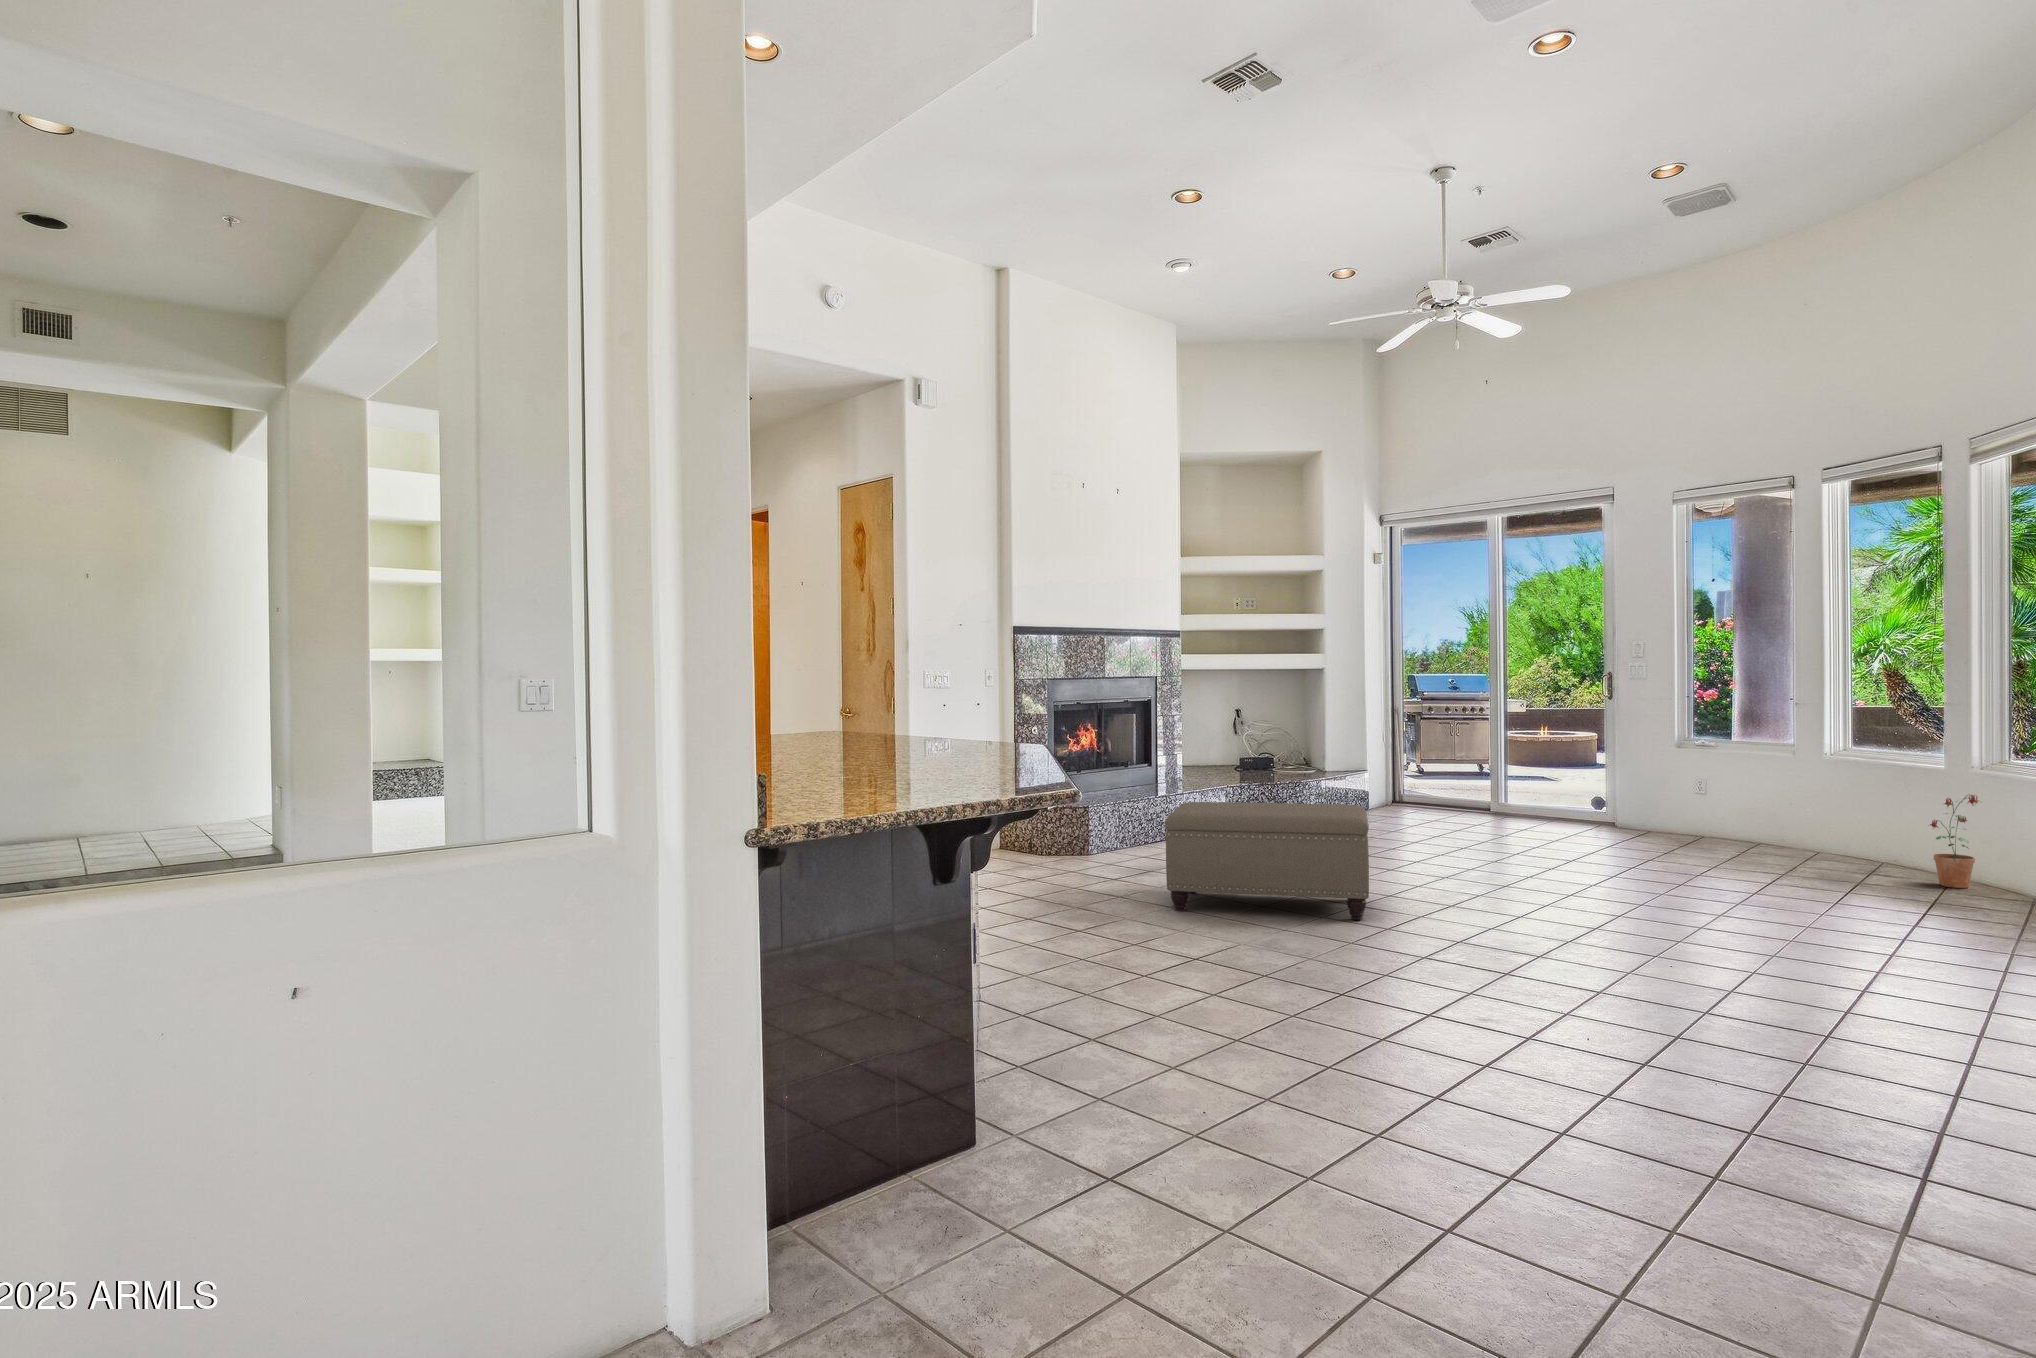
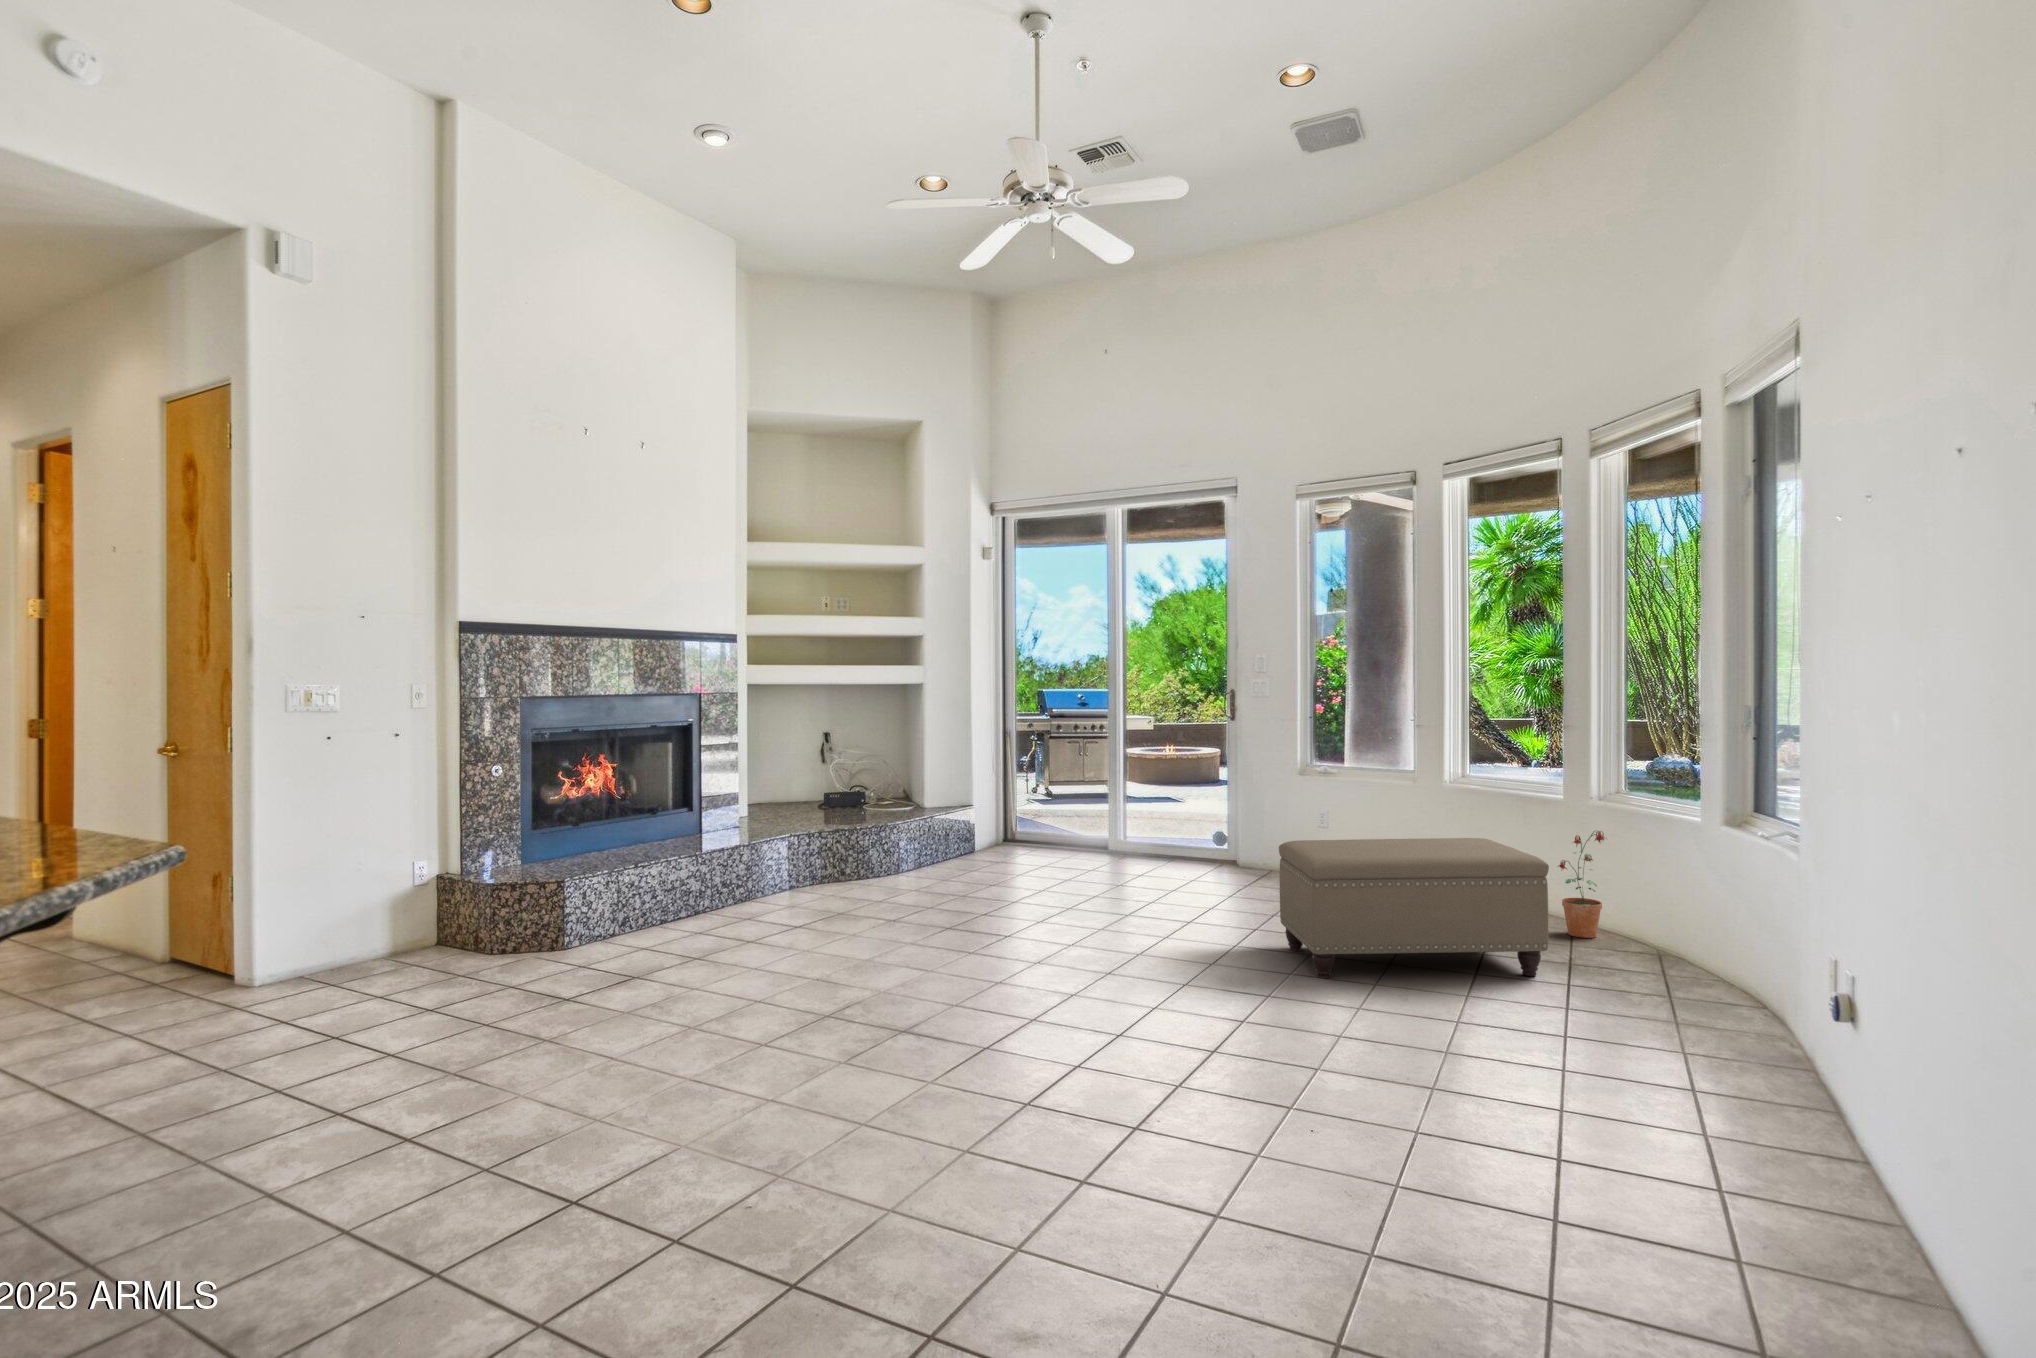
ottoman: present [1165,802,1369,920] -> present [1279,838,1549,979]

